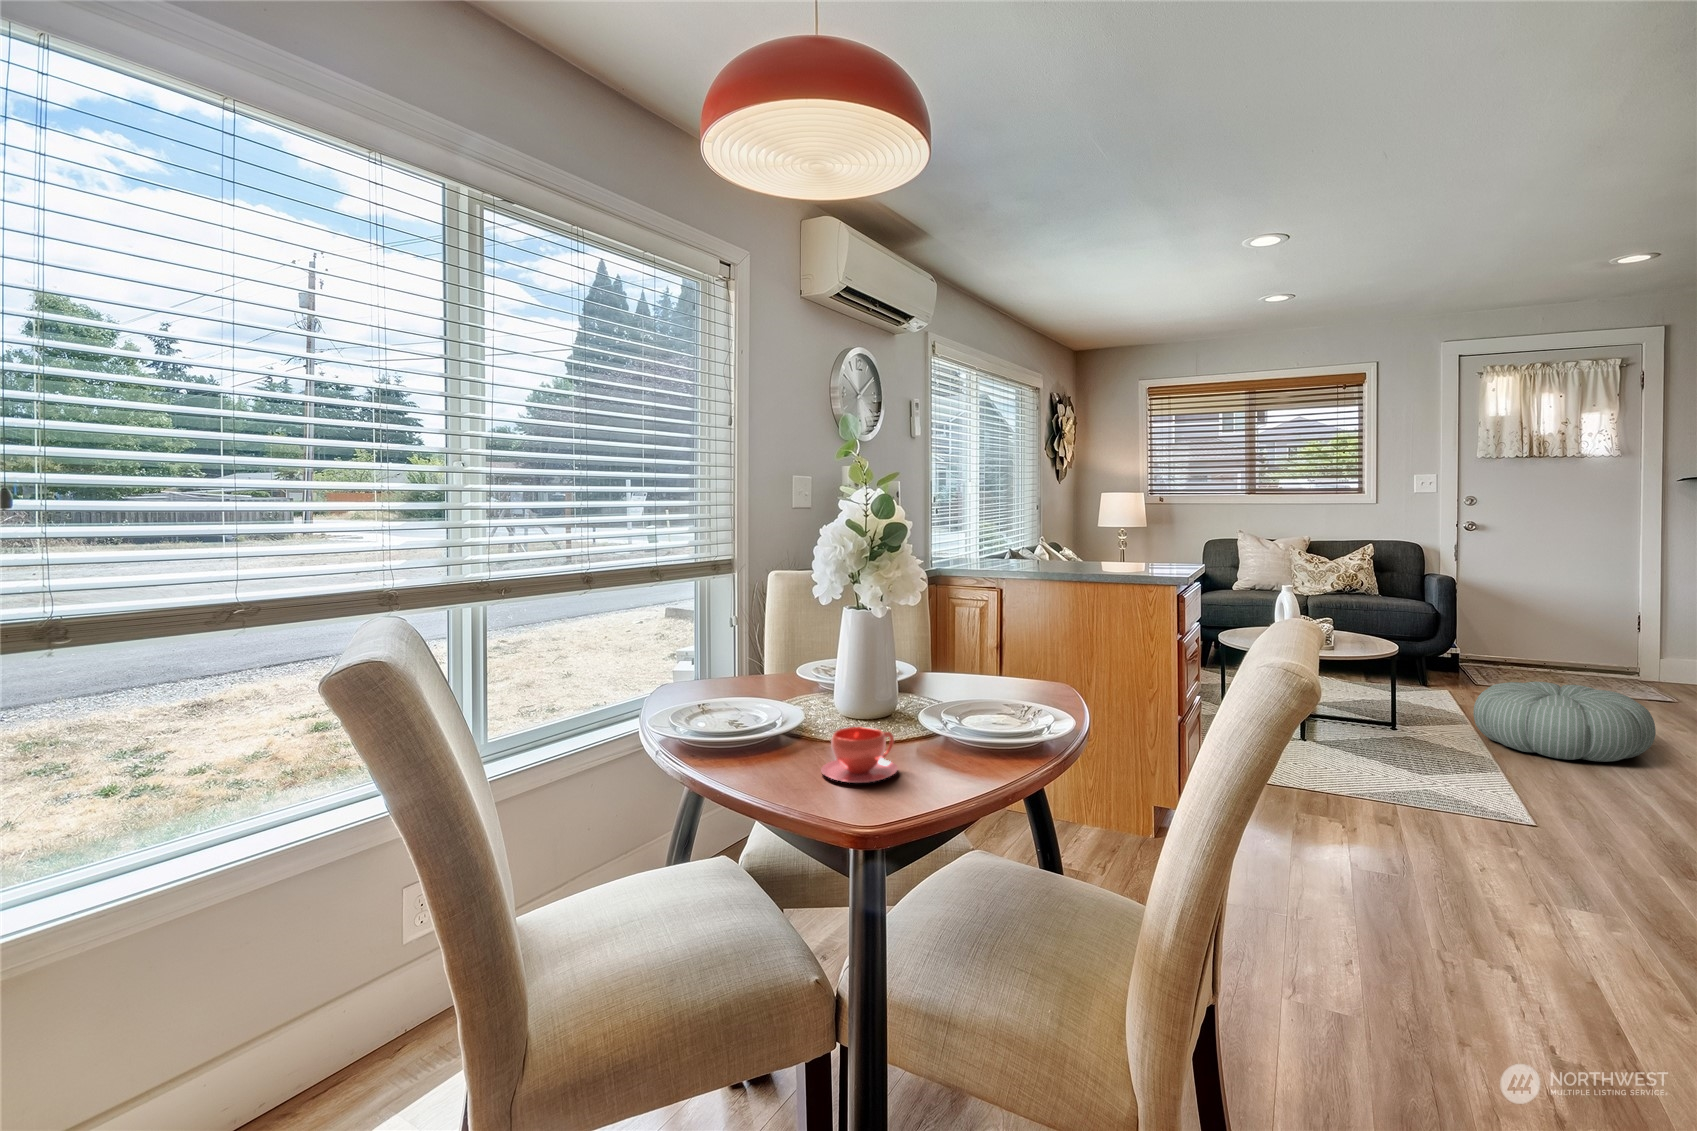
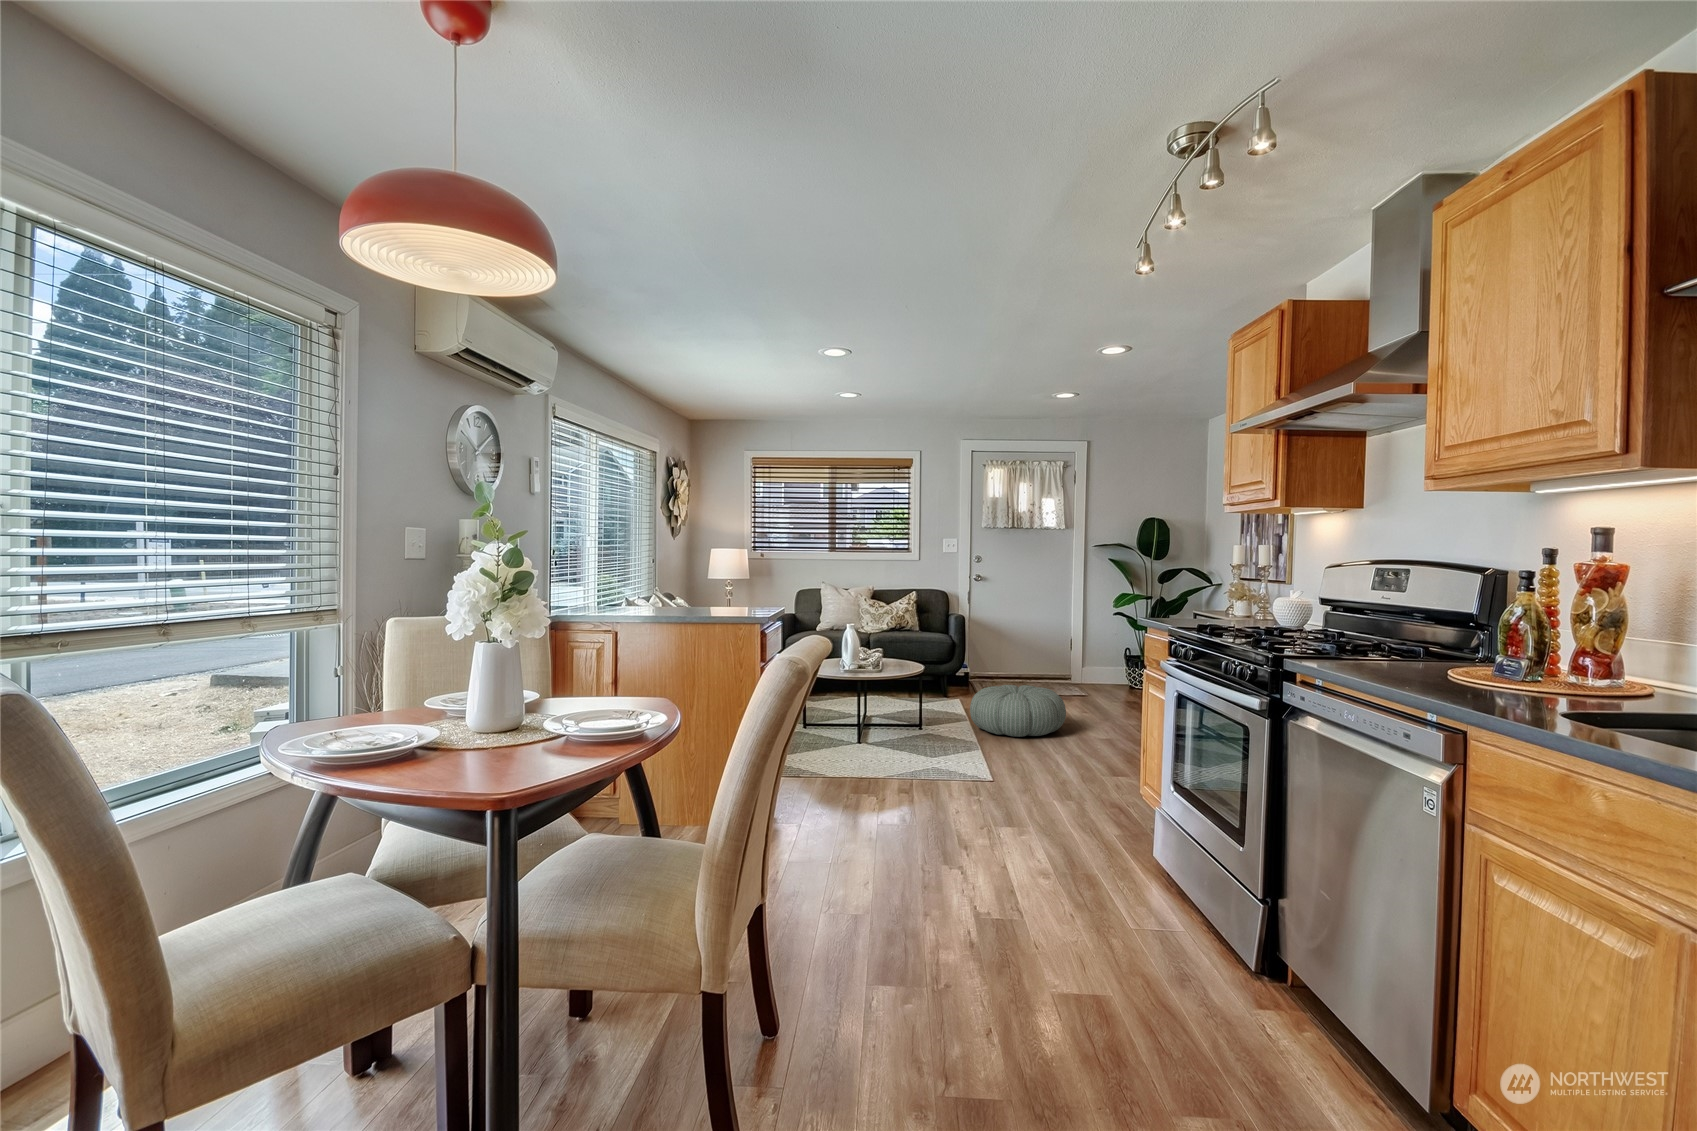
teacup: present [821,727,898,783] -> none [454,736,524,781]

